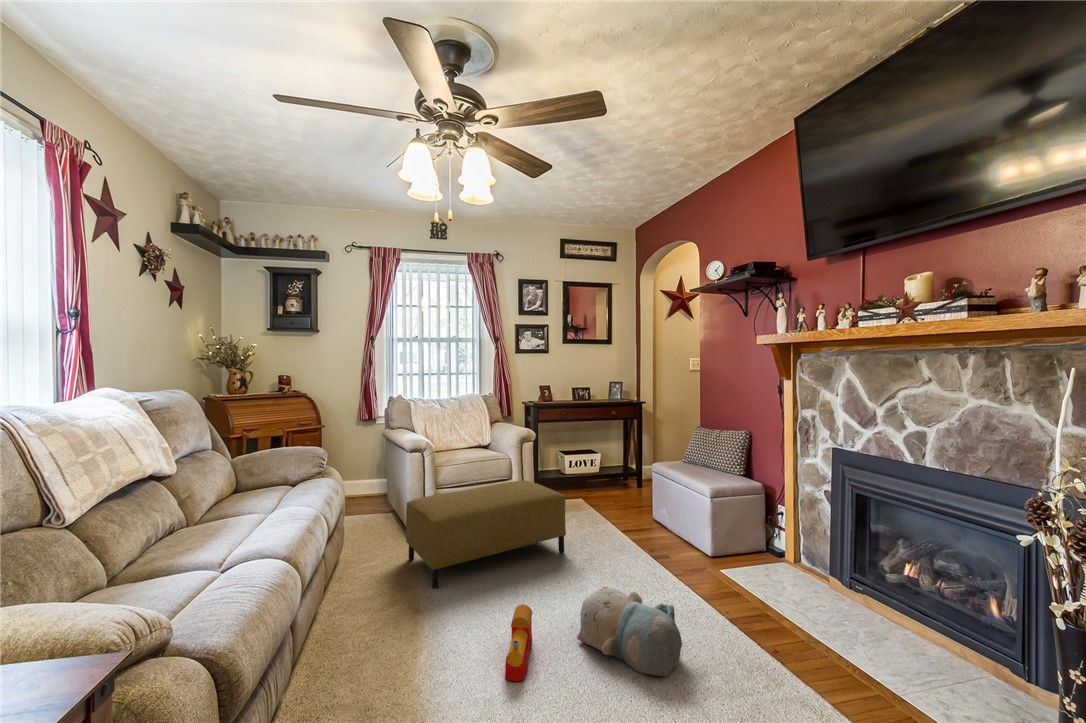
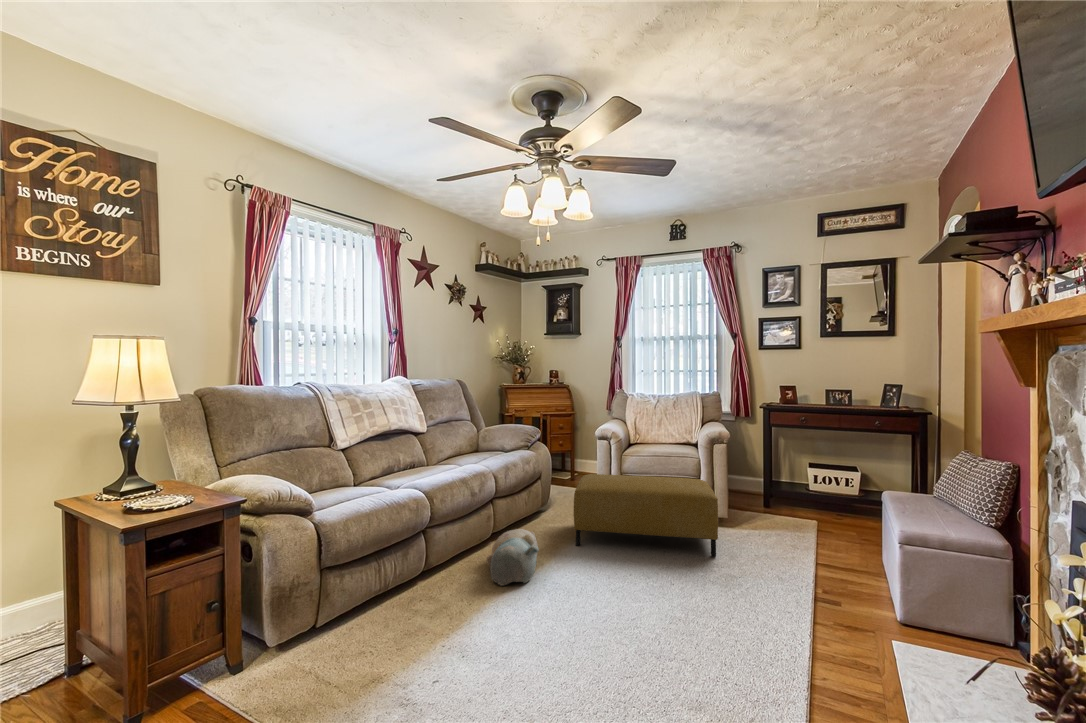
plush toy: present [577,587,682,676] -> present [487,529,539,586]
toy train: present [505,604,532,681] -> none [548,563,596,611]

